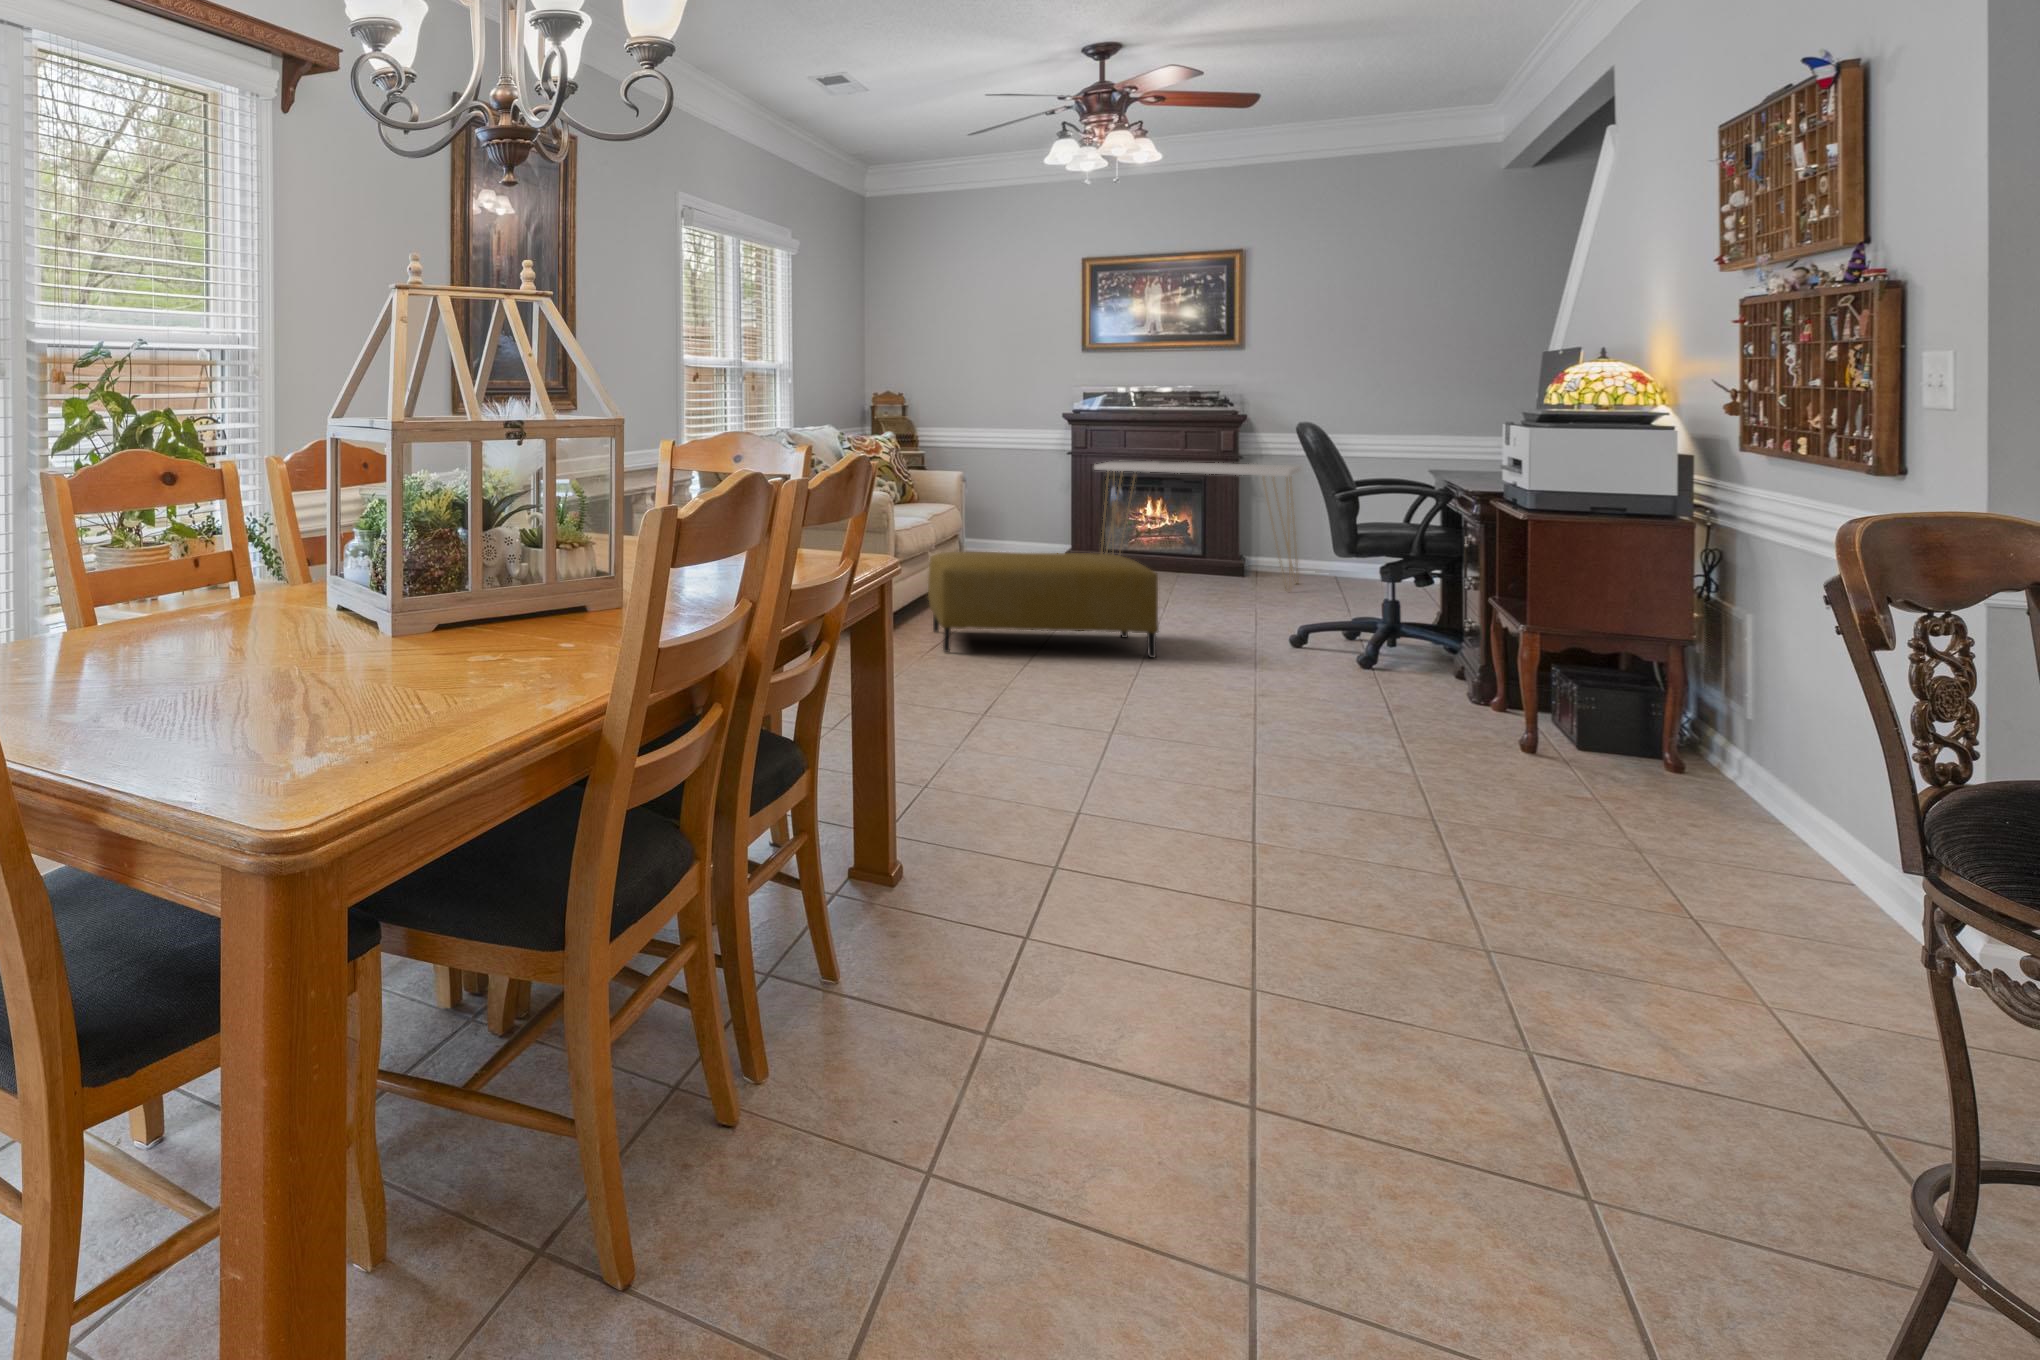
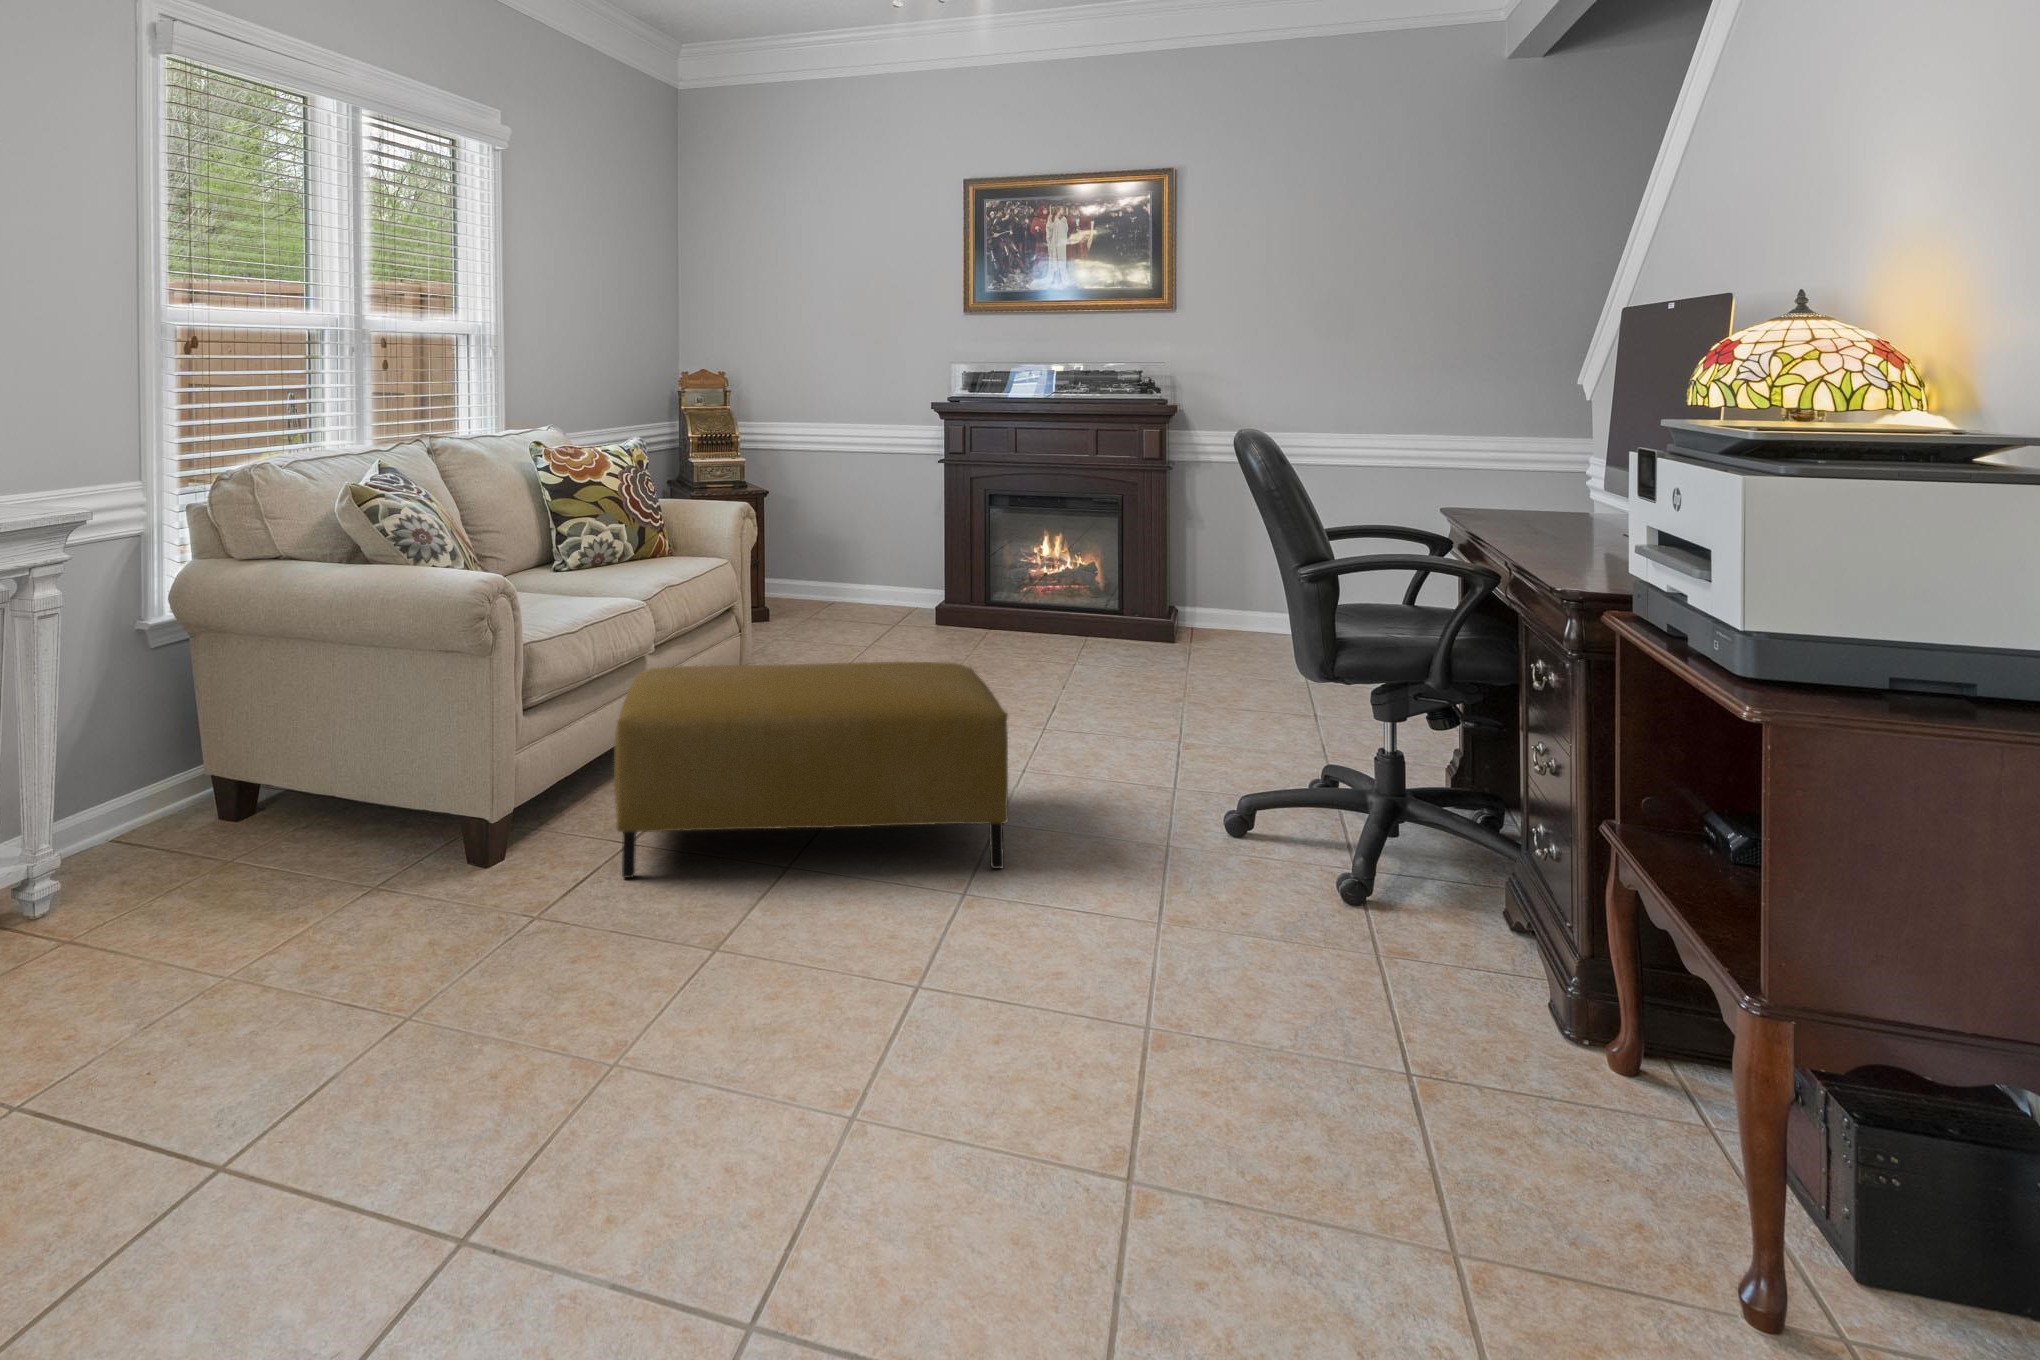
console table: present [1094,460,1301,591] -> none [965,473,1248,673]

